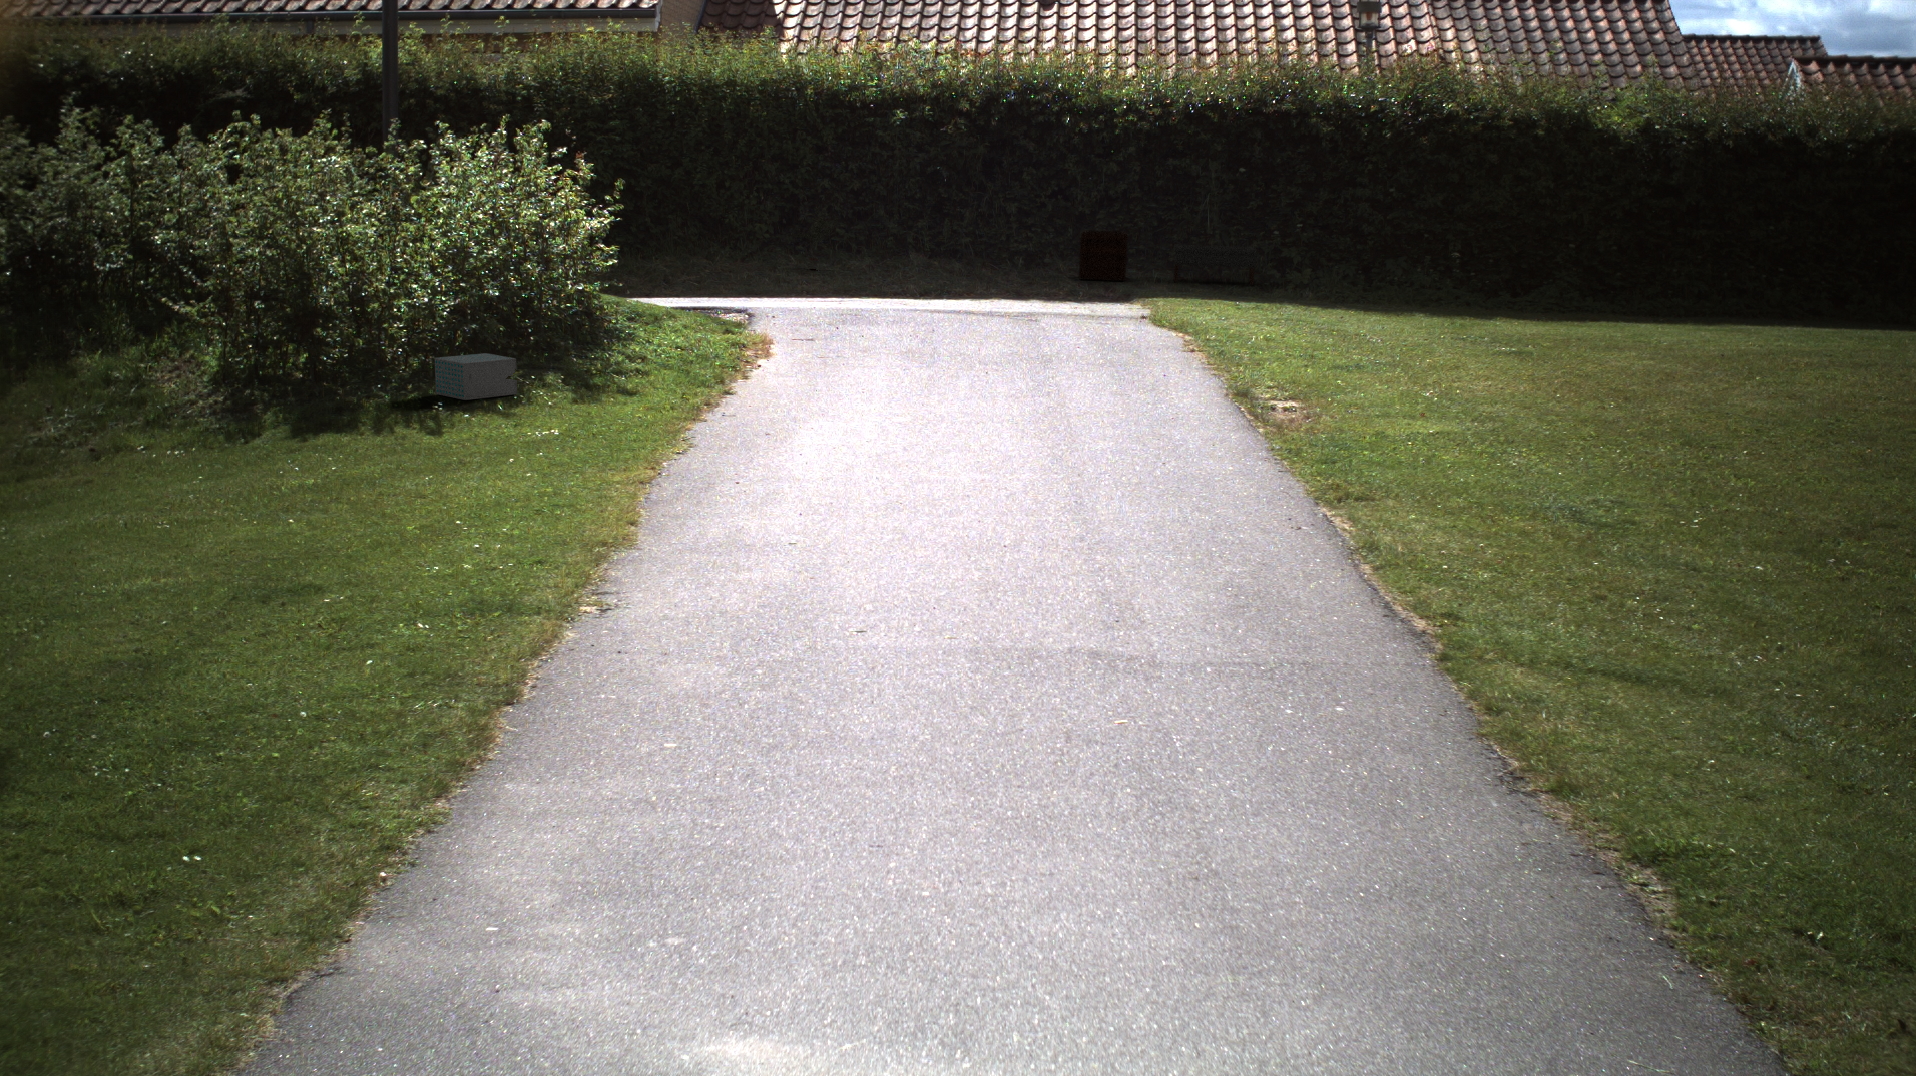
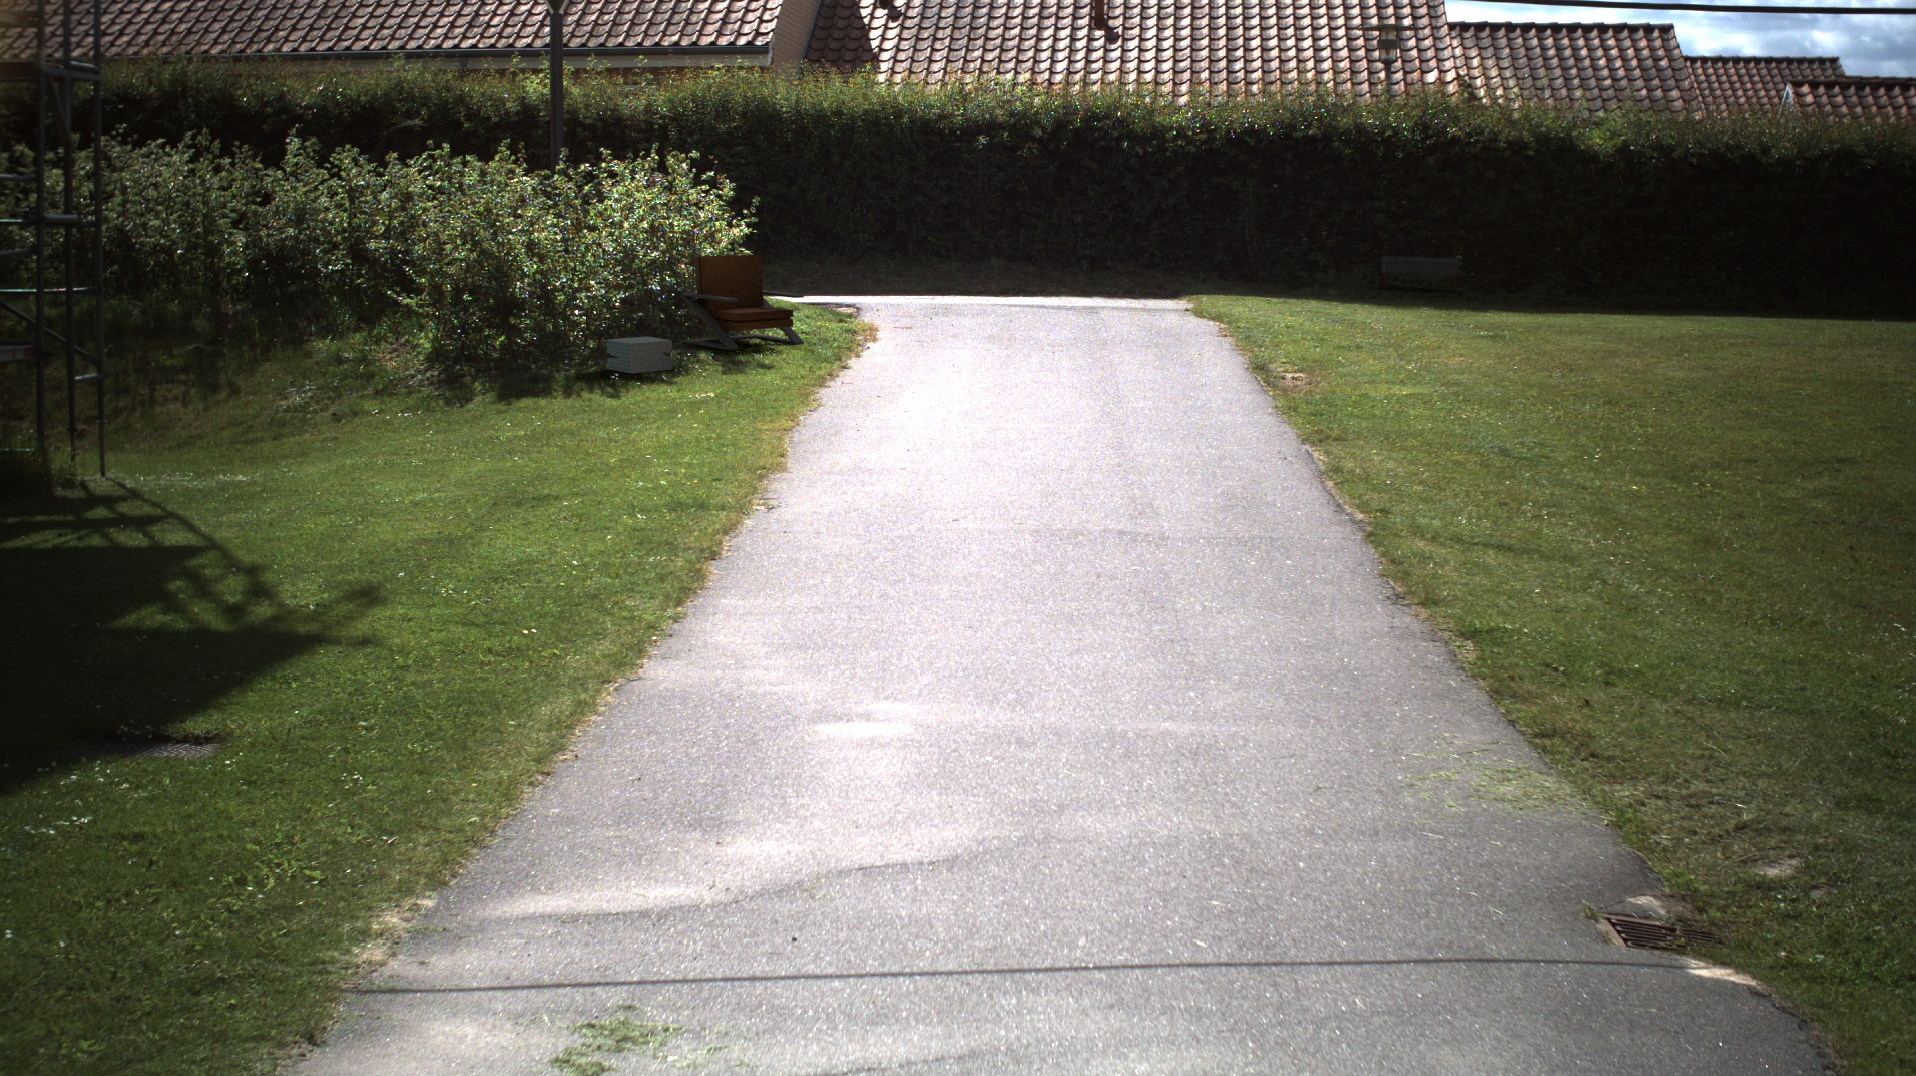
potted tree: present [791,208,839,260] -> none [886,219,929,273]
wooden crate: present [1079,230,1128,281] -> none [1135,238,1178,282]
bench: present [1174,244,1257,285] -> present [1381,256,1459,292]
lounge chair: none [528,253,681,371] -> present [681,255,804,350]

